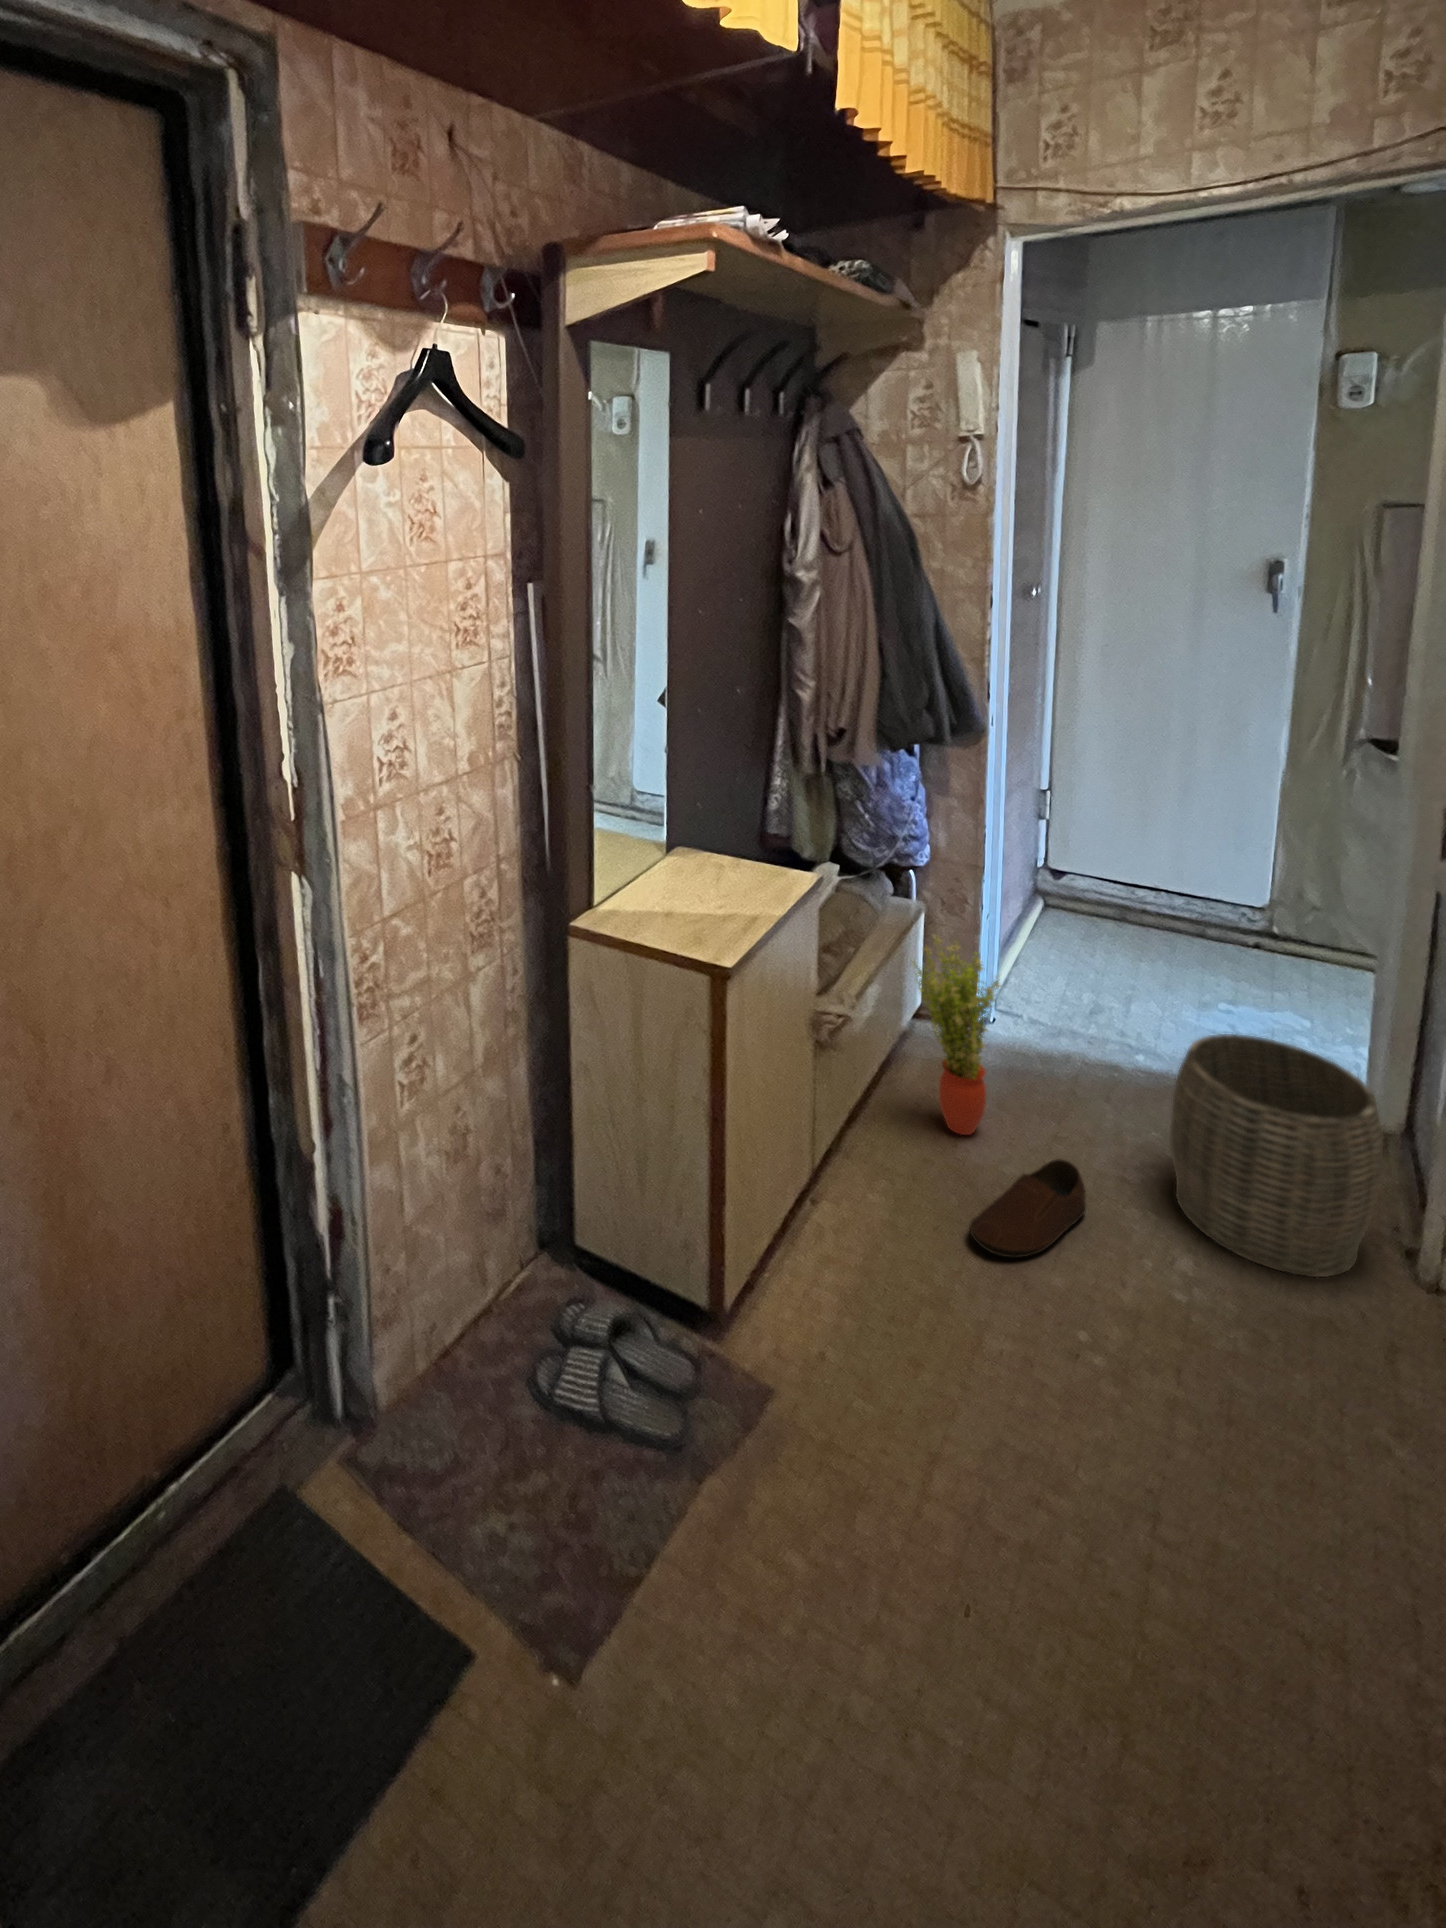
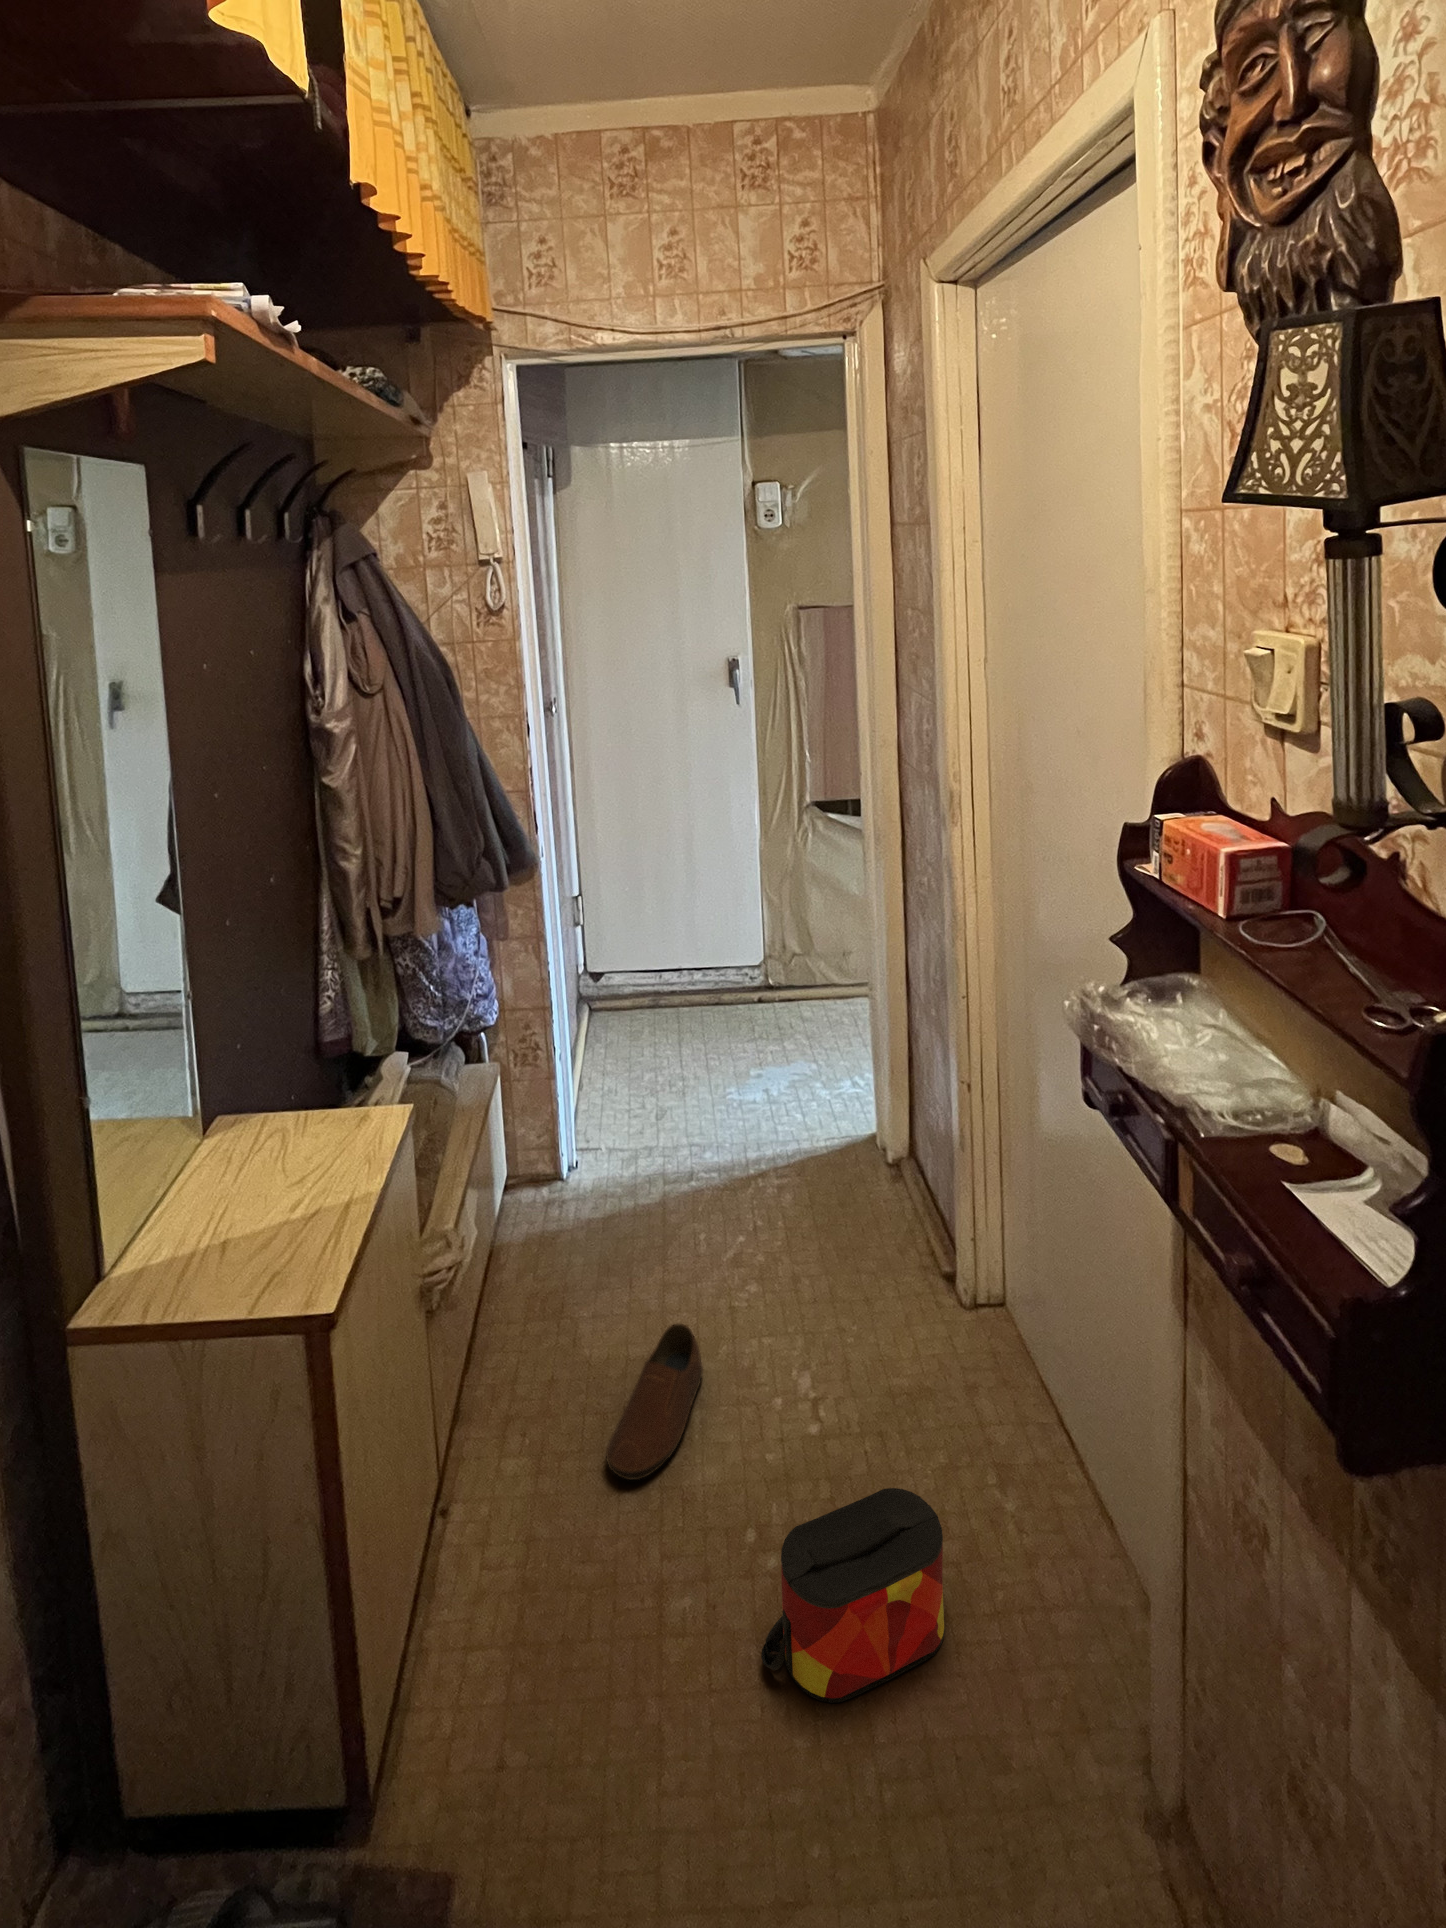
potted plant: present [911,937,1000,1135] -> none [499,1111,594,1333]
woven basket: present [1170,1034,1383,1277] -> none [753,1119,910,1354]
bag: none [1084,1337,1319,1522] -> present [761,1488,944,1703]

